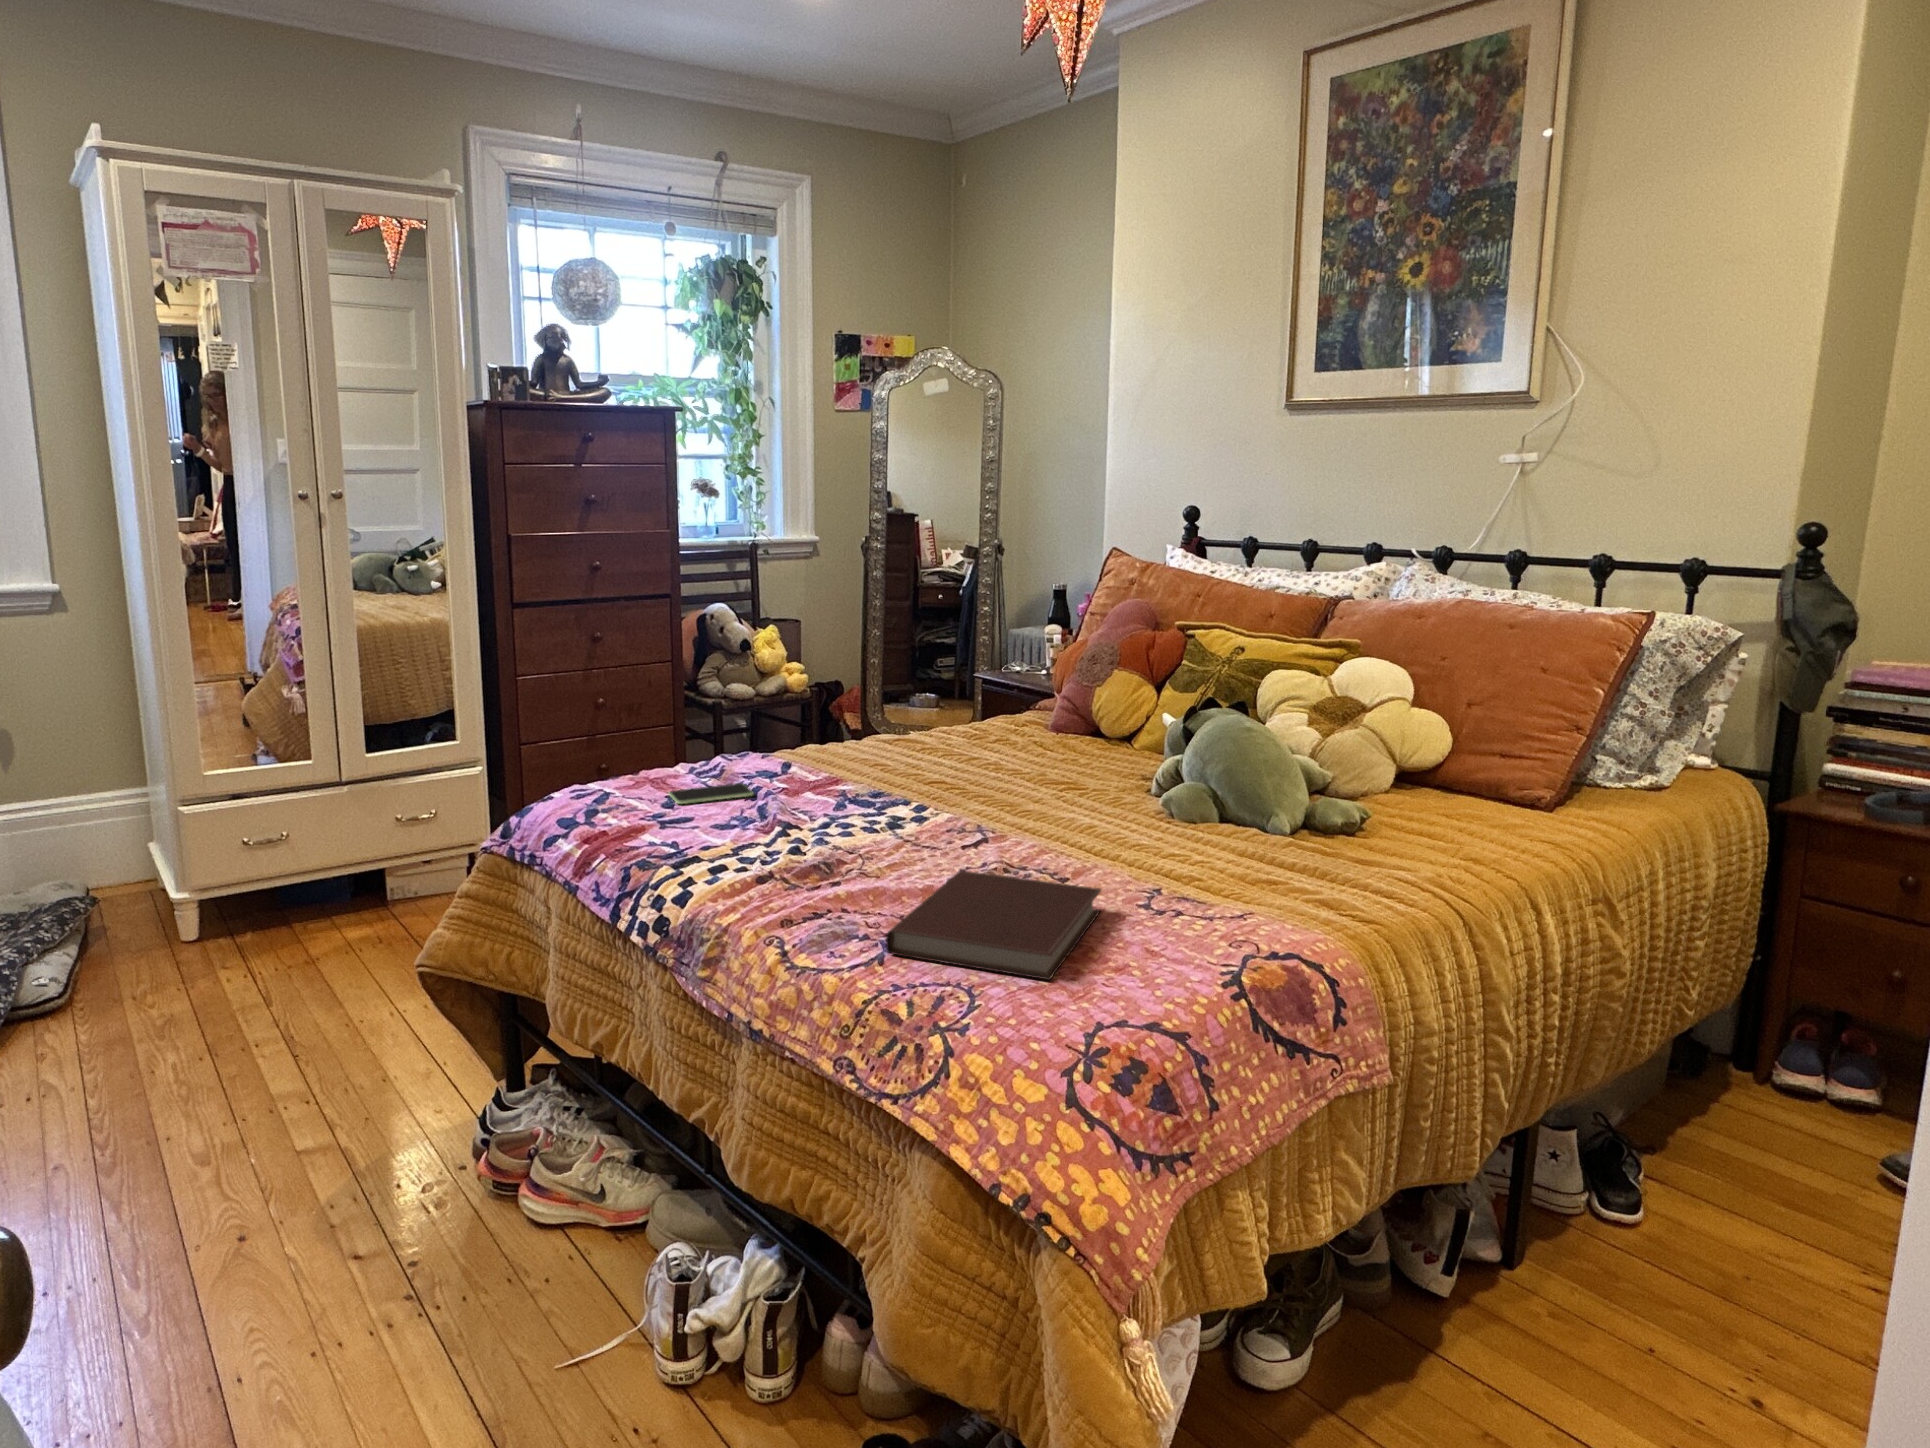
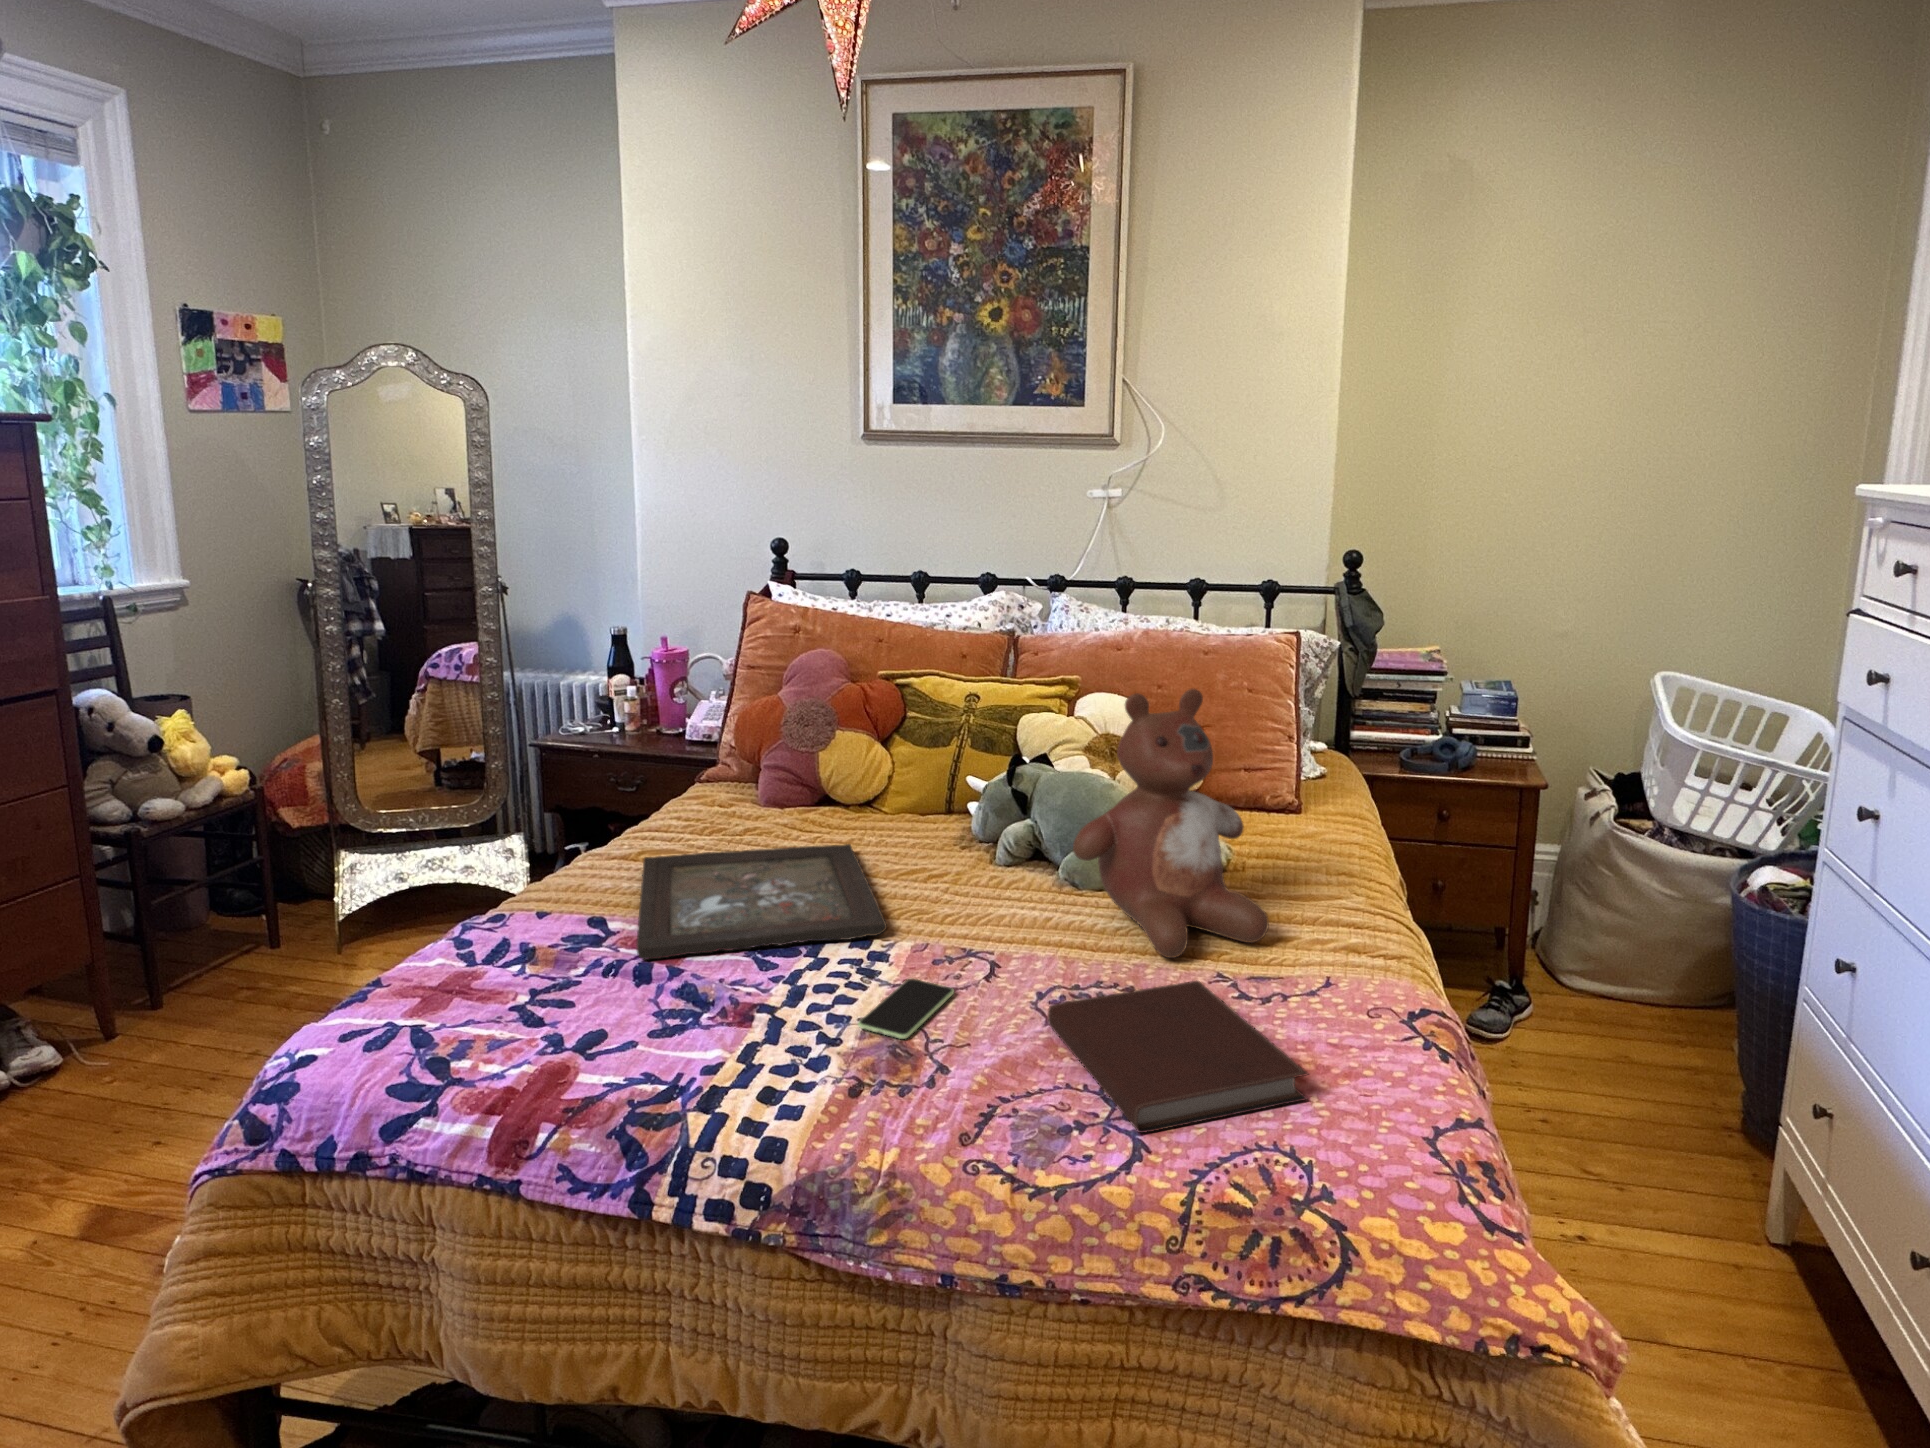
stuffed bear: none [1106,628,1306,892] -> present [1073,688,1269,958]
tray: none [784,742,1040,815] -> present [636,844,887,960]
smartphone: present [669,783,753,804] -> present [858,978,954,1039]

